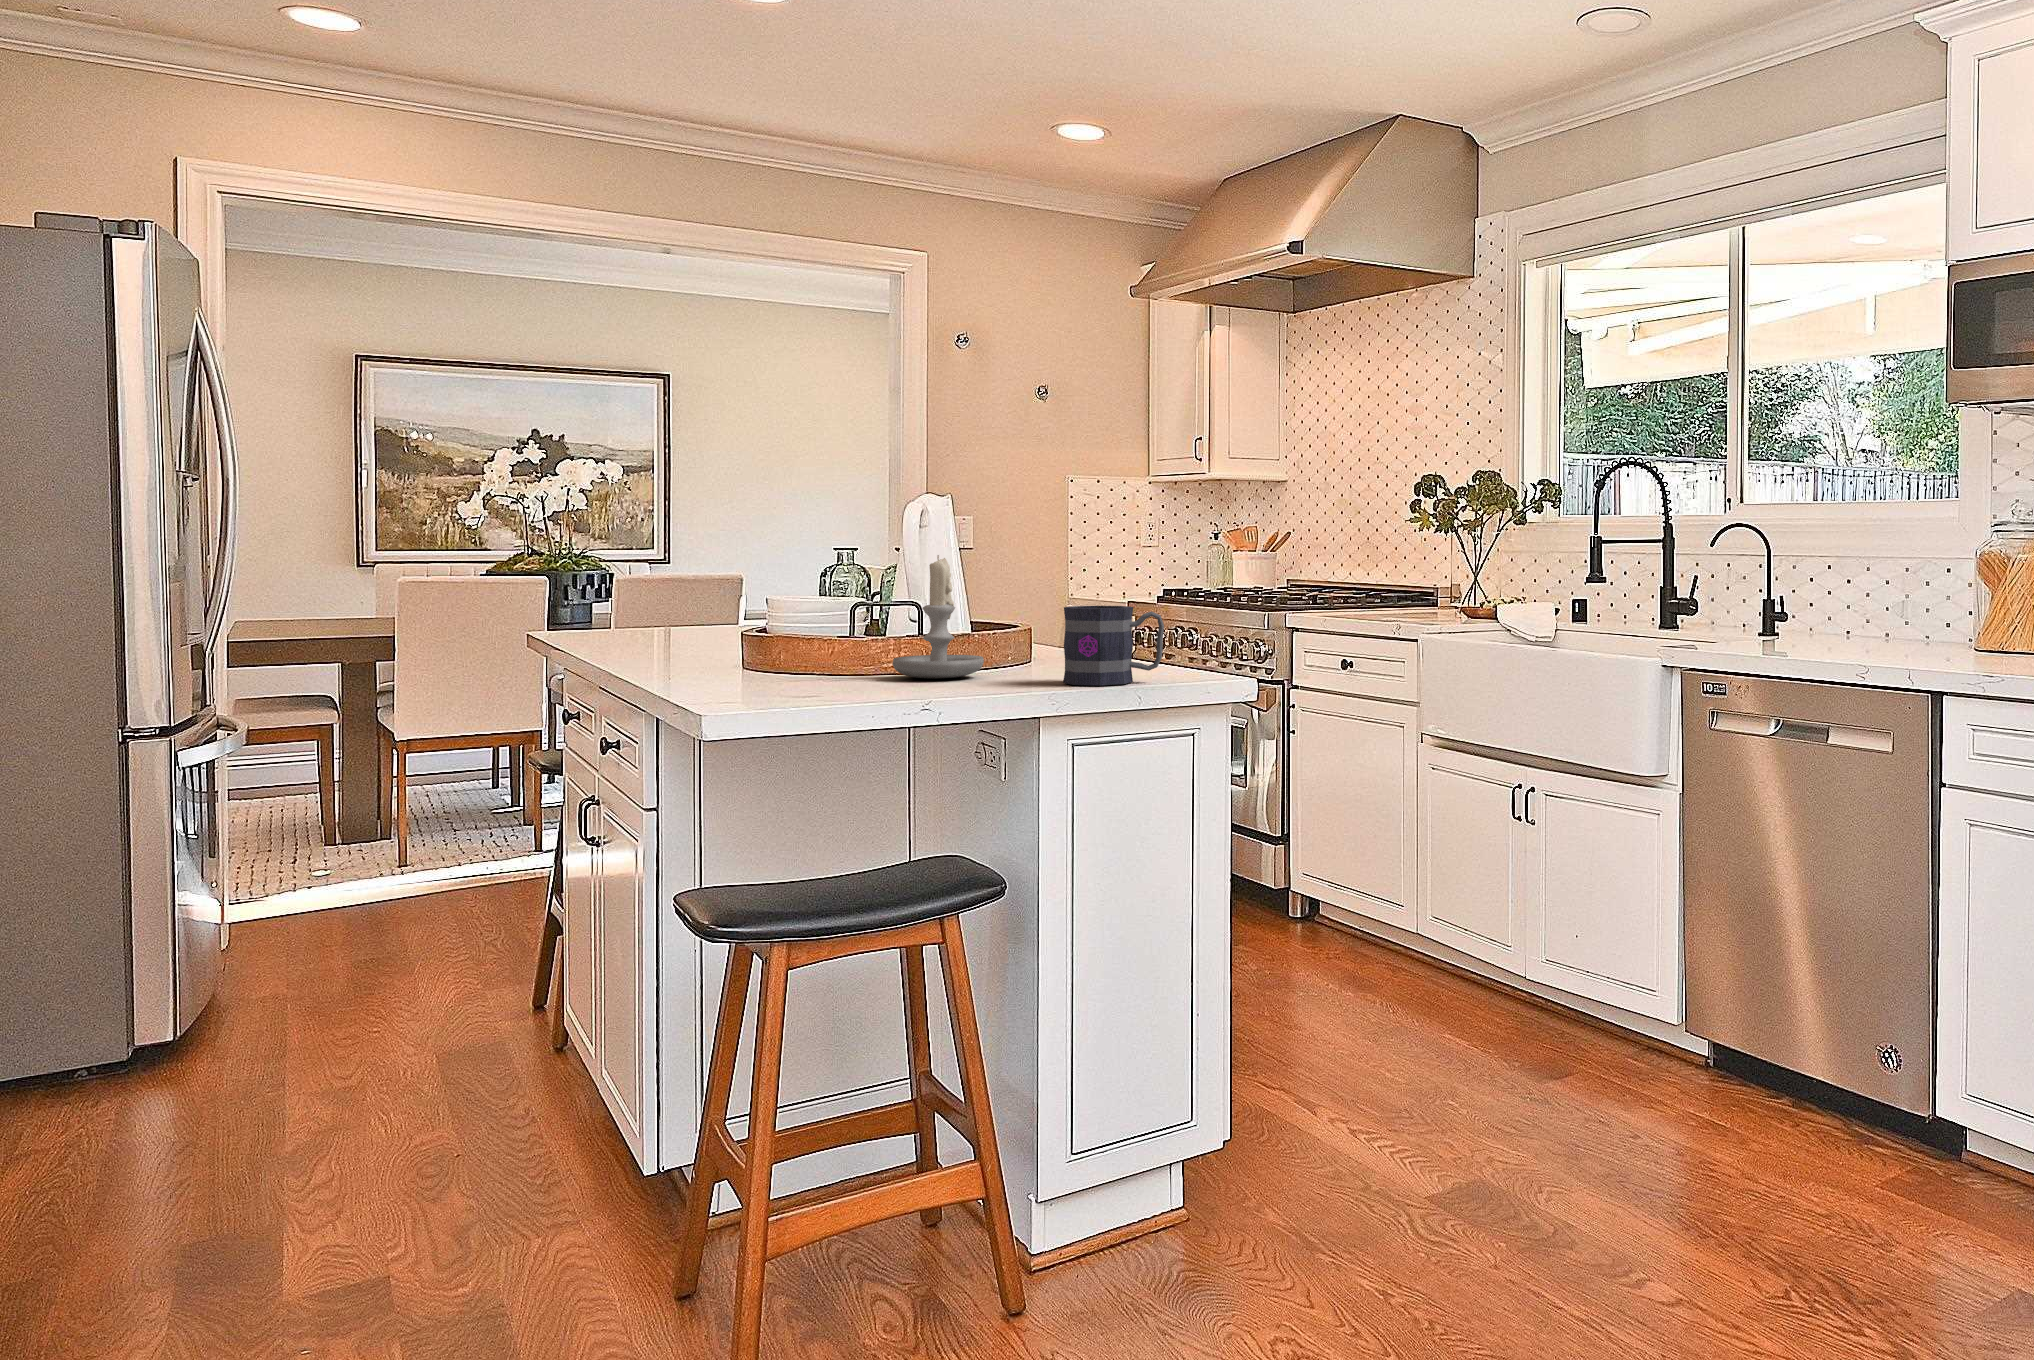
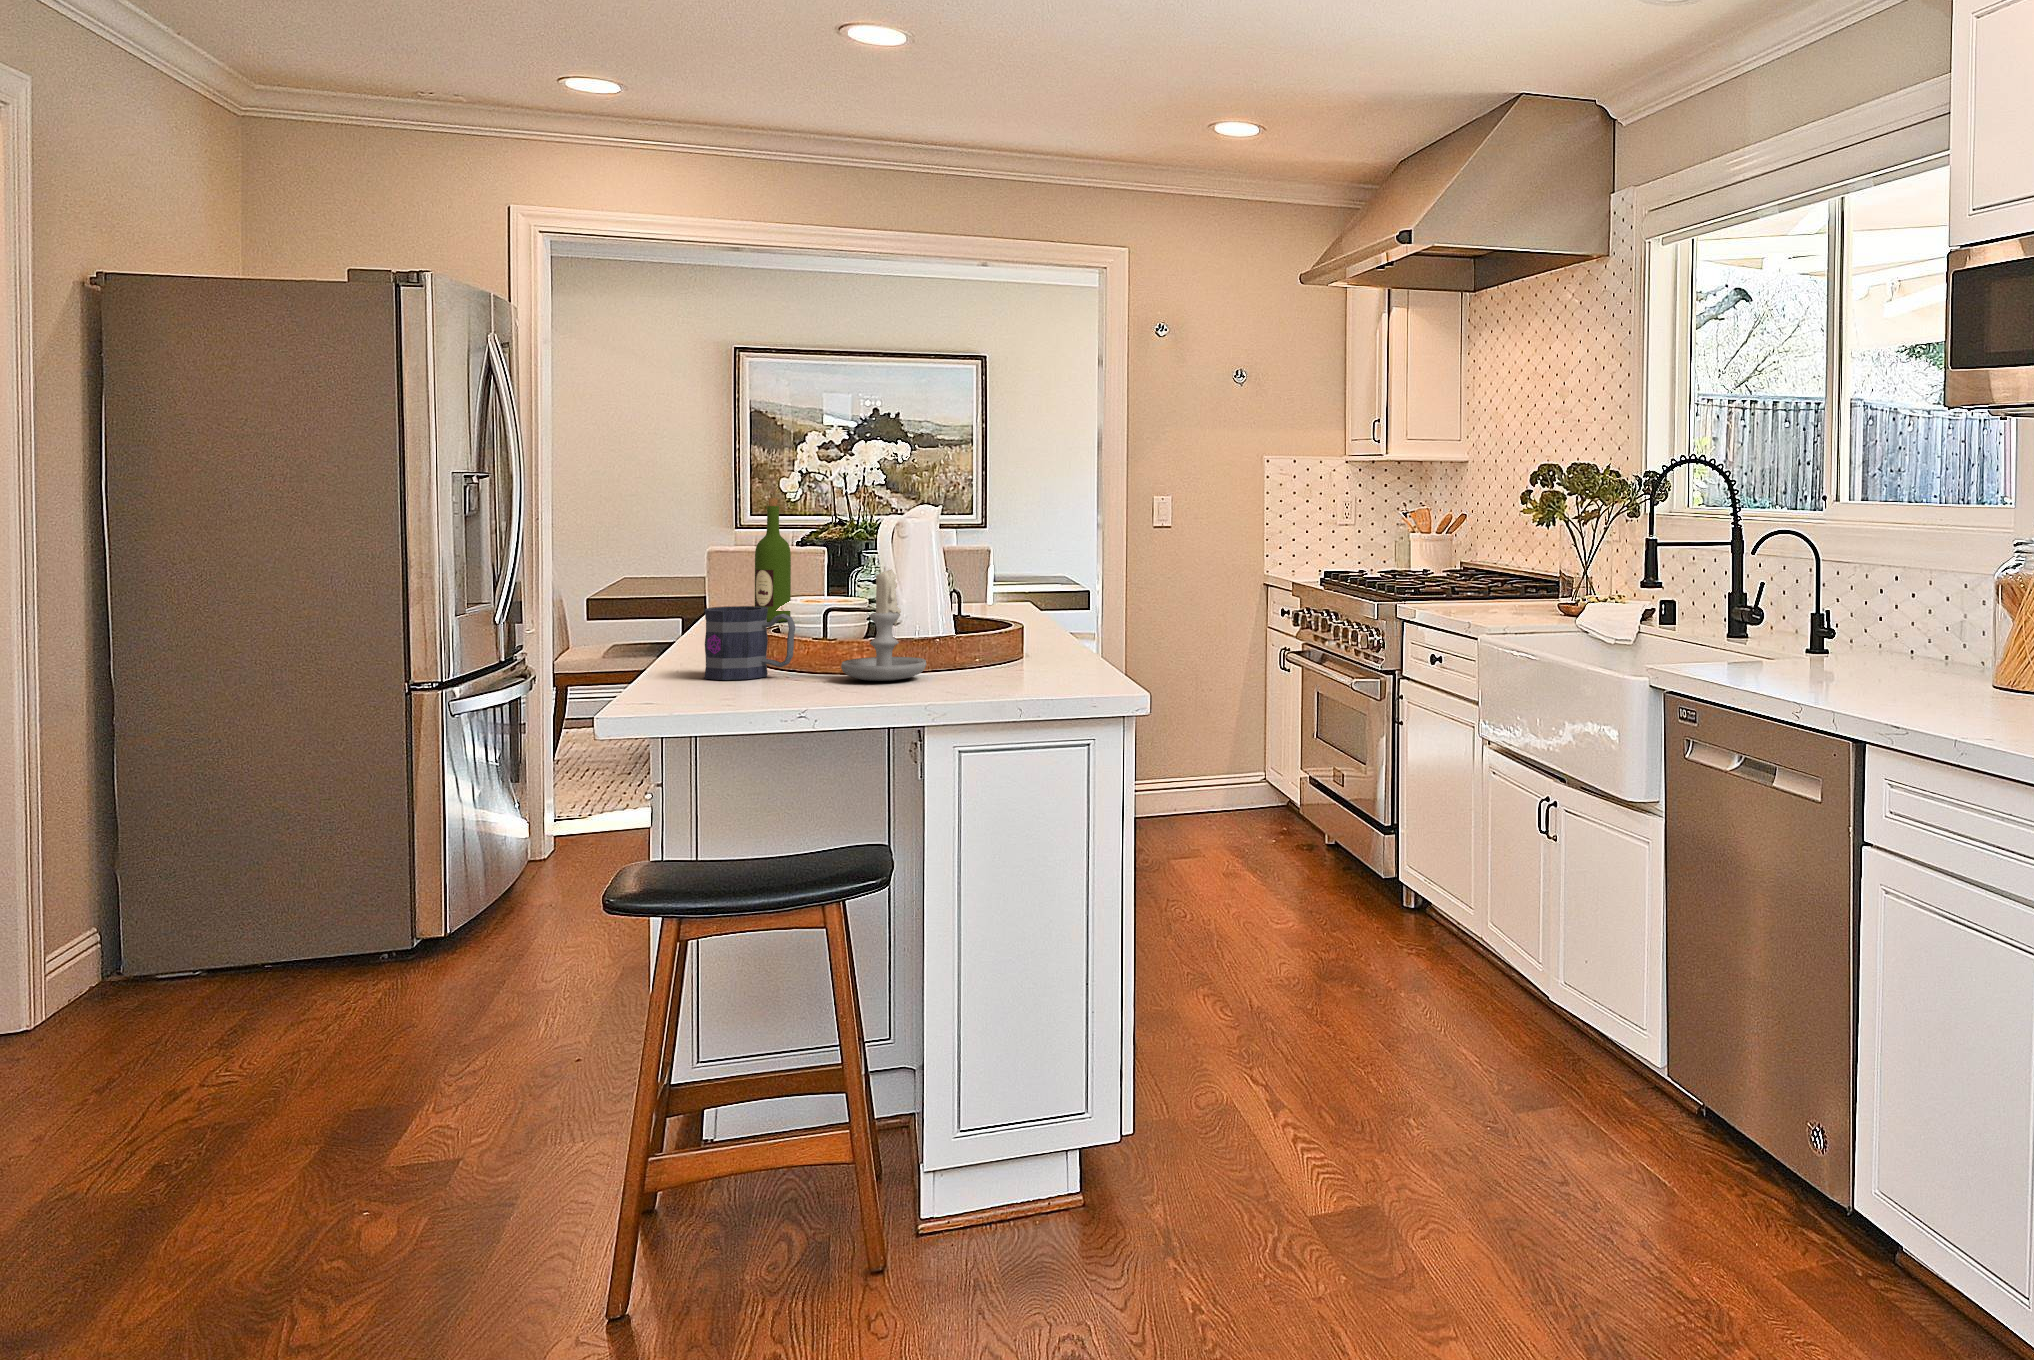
wine bottle: none [625,501,666,641] -> present [755,498,791,622]
mug: present [1063,606,1164,685] -> present [704,606,795,680]

